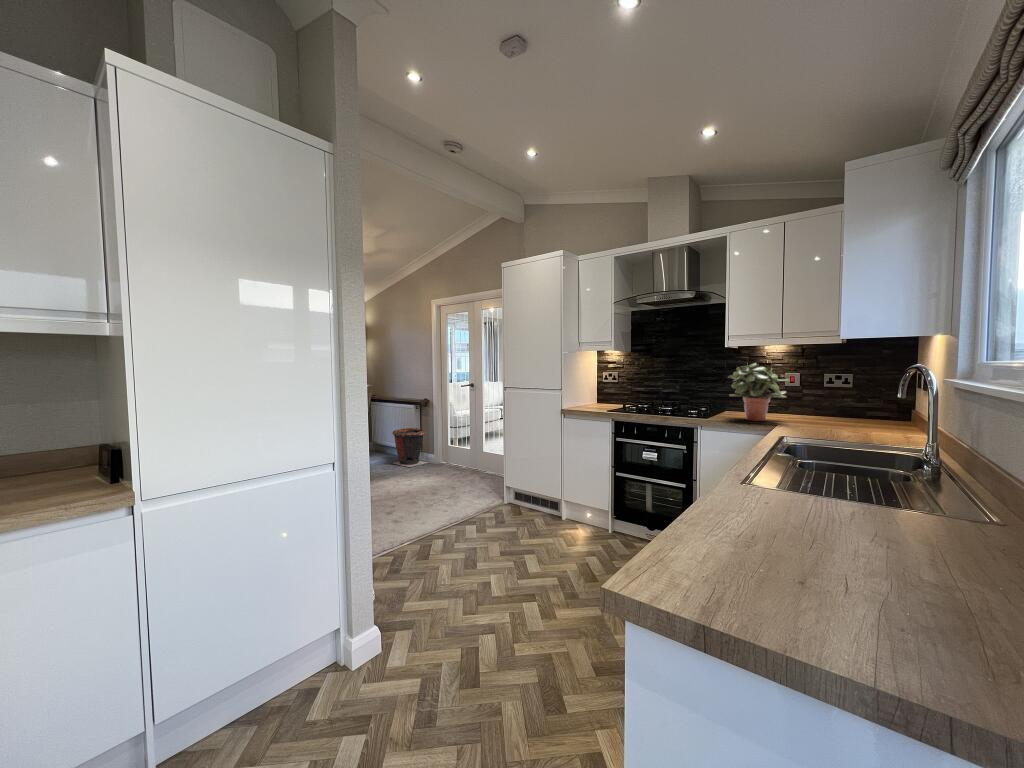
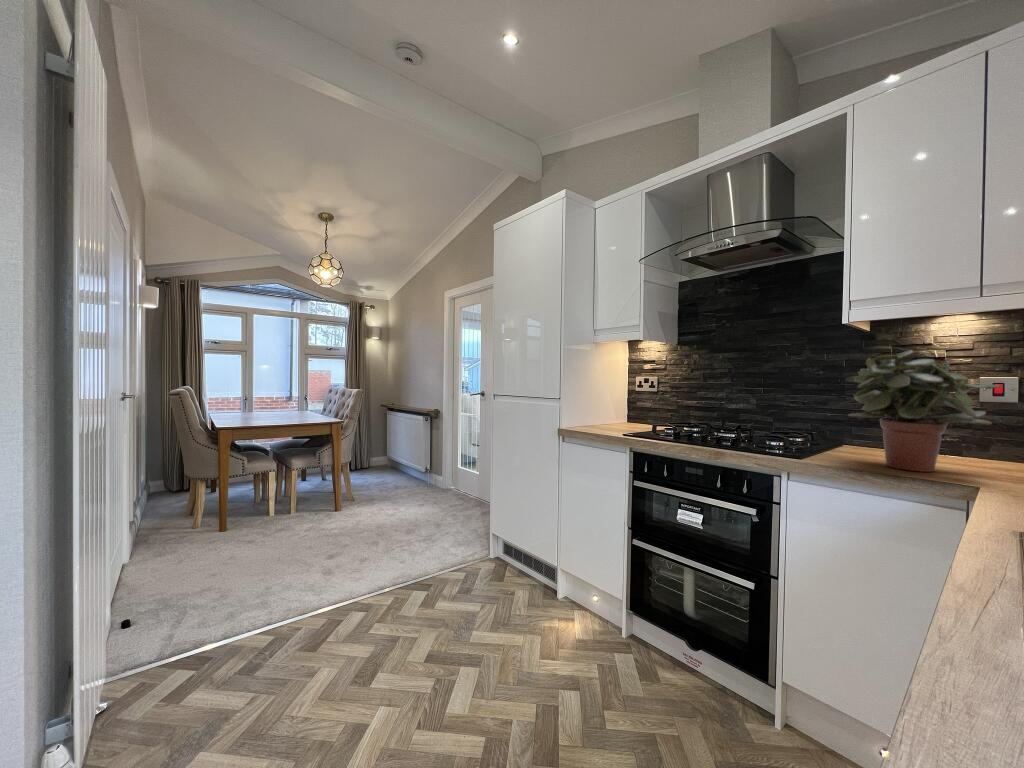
waste bin: present [393,428,428,467] -> none [391,443,435,491]

